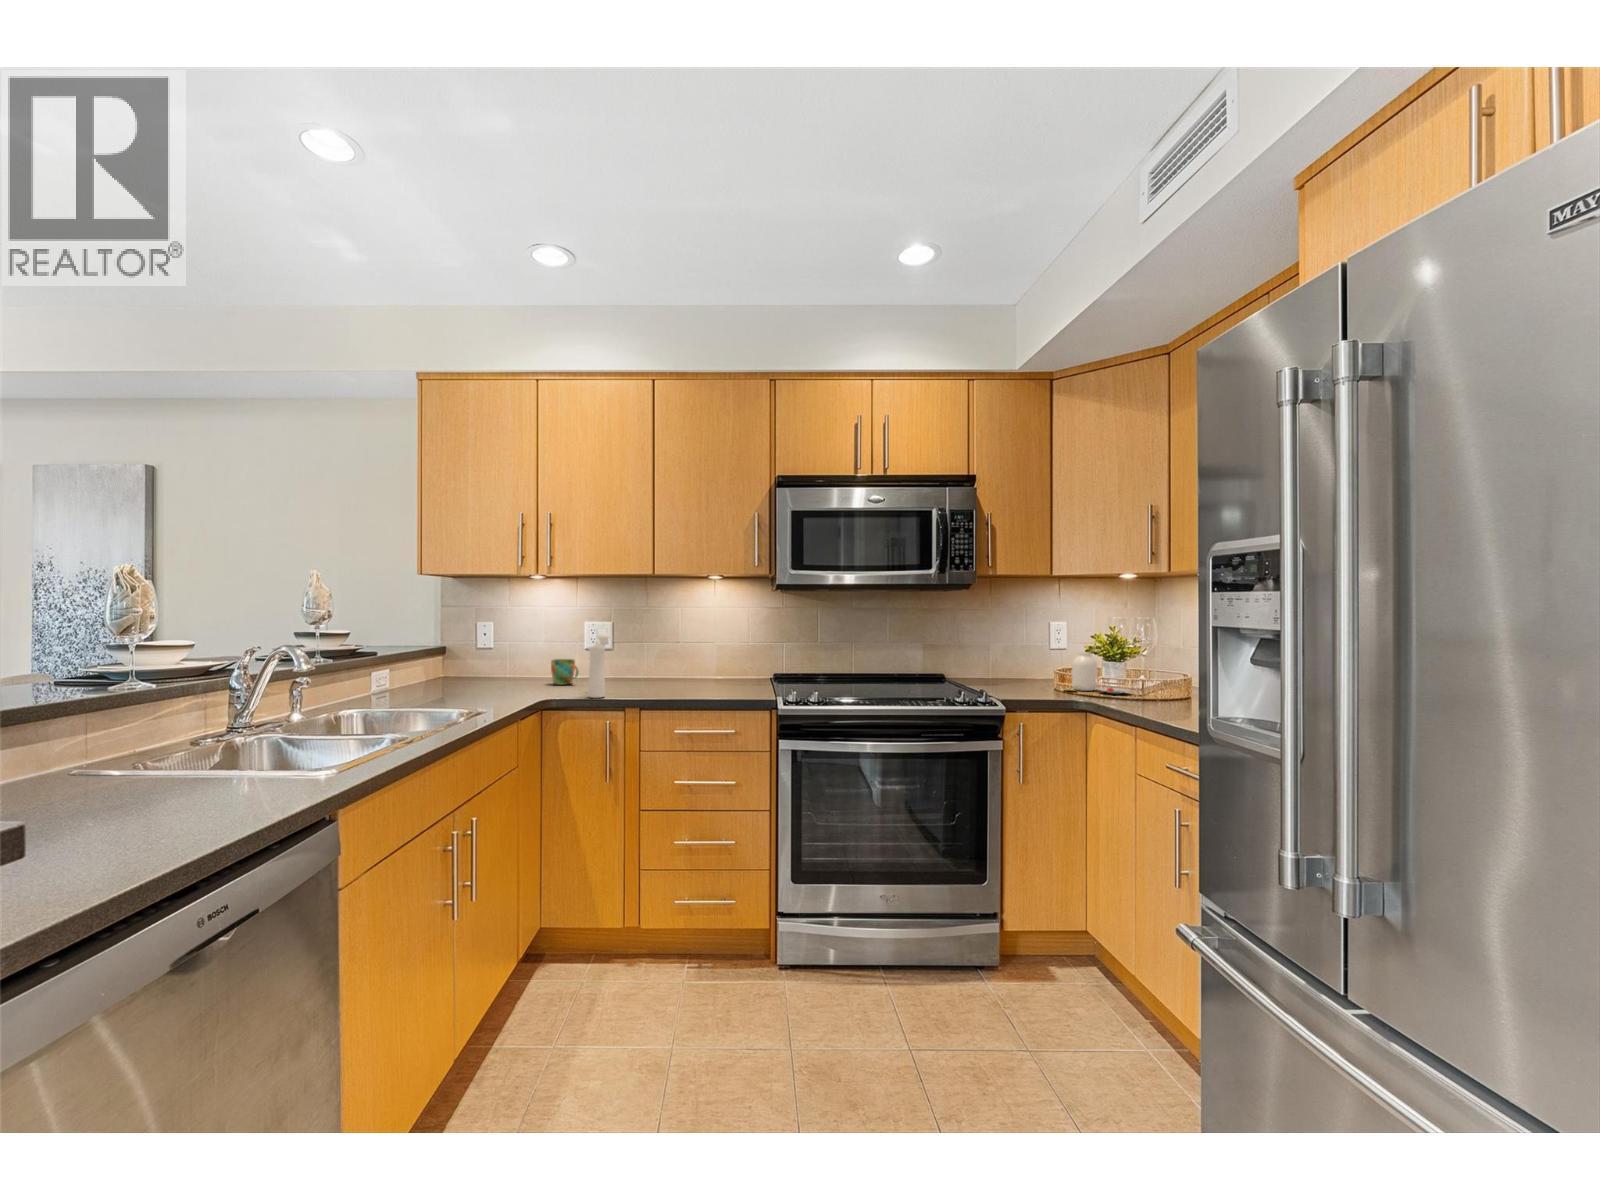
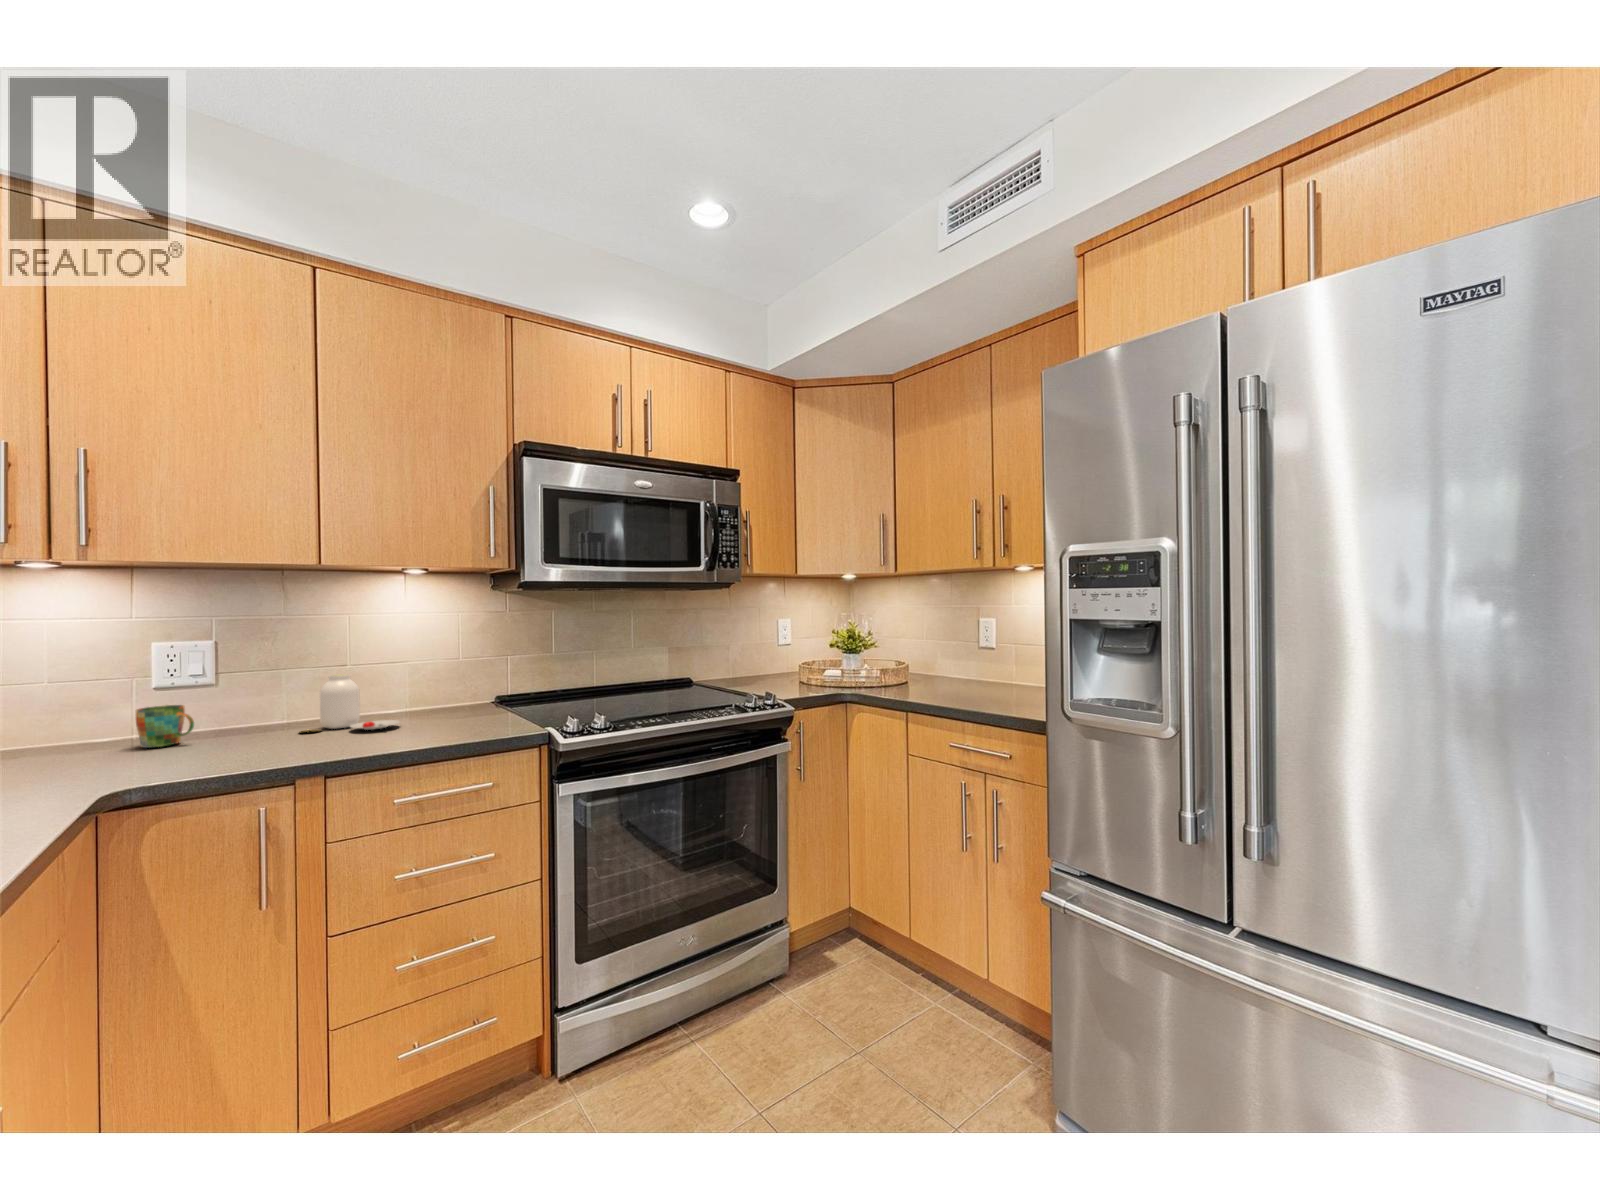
pepper mill: present [588,633,609,698] -> none [231,661,266,765]
jar: present [1072,652,1130,693] -> present [302,674,399,732]

